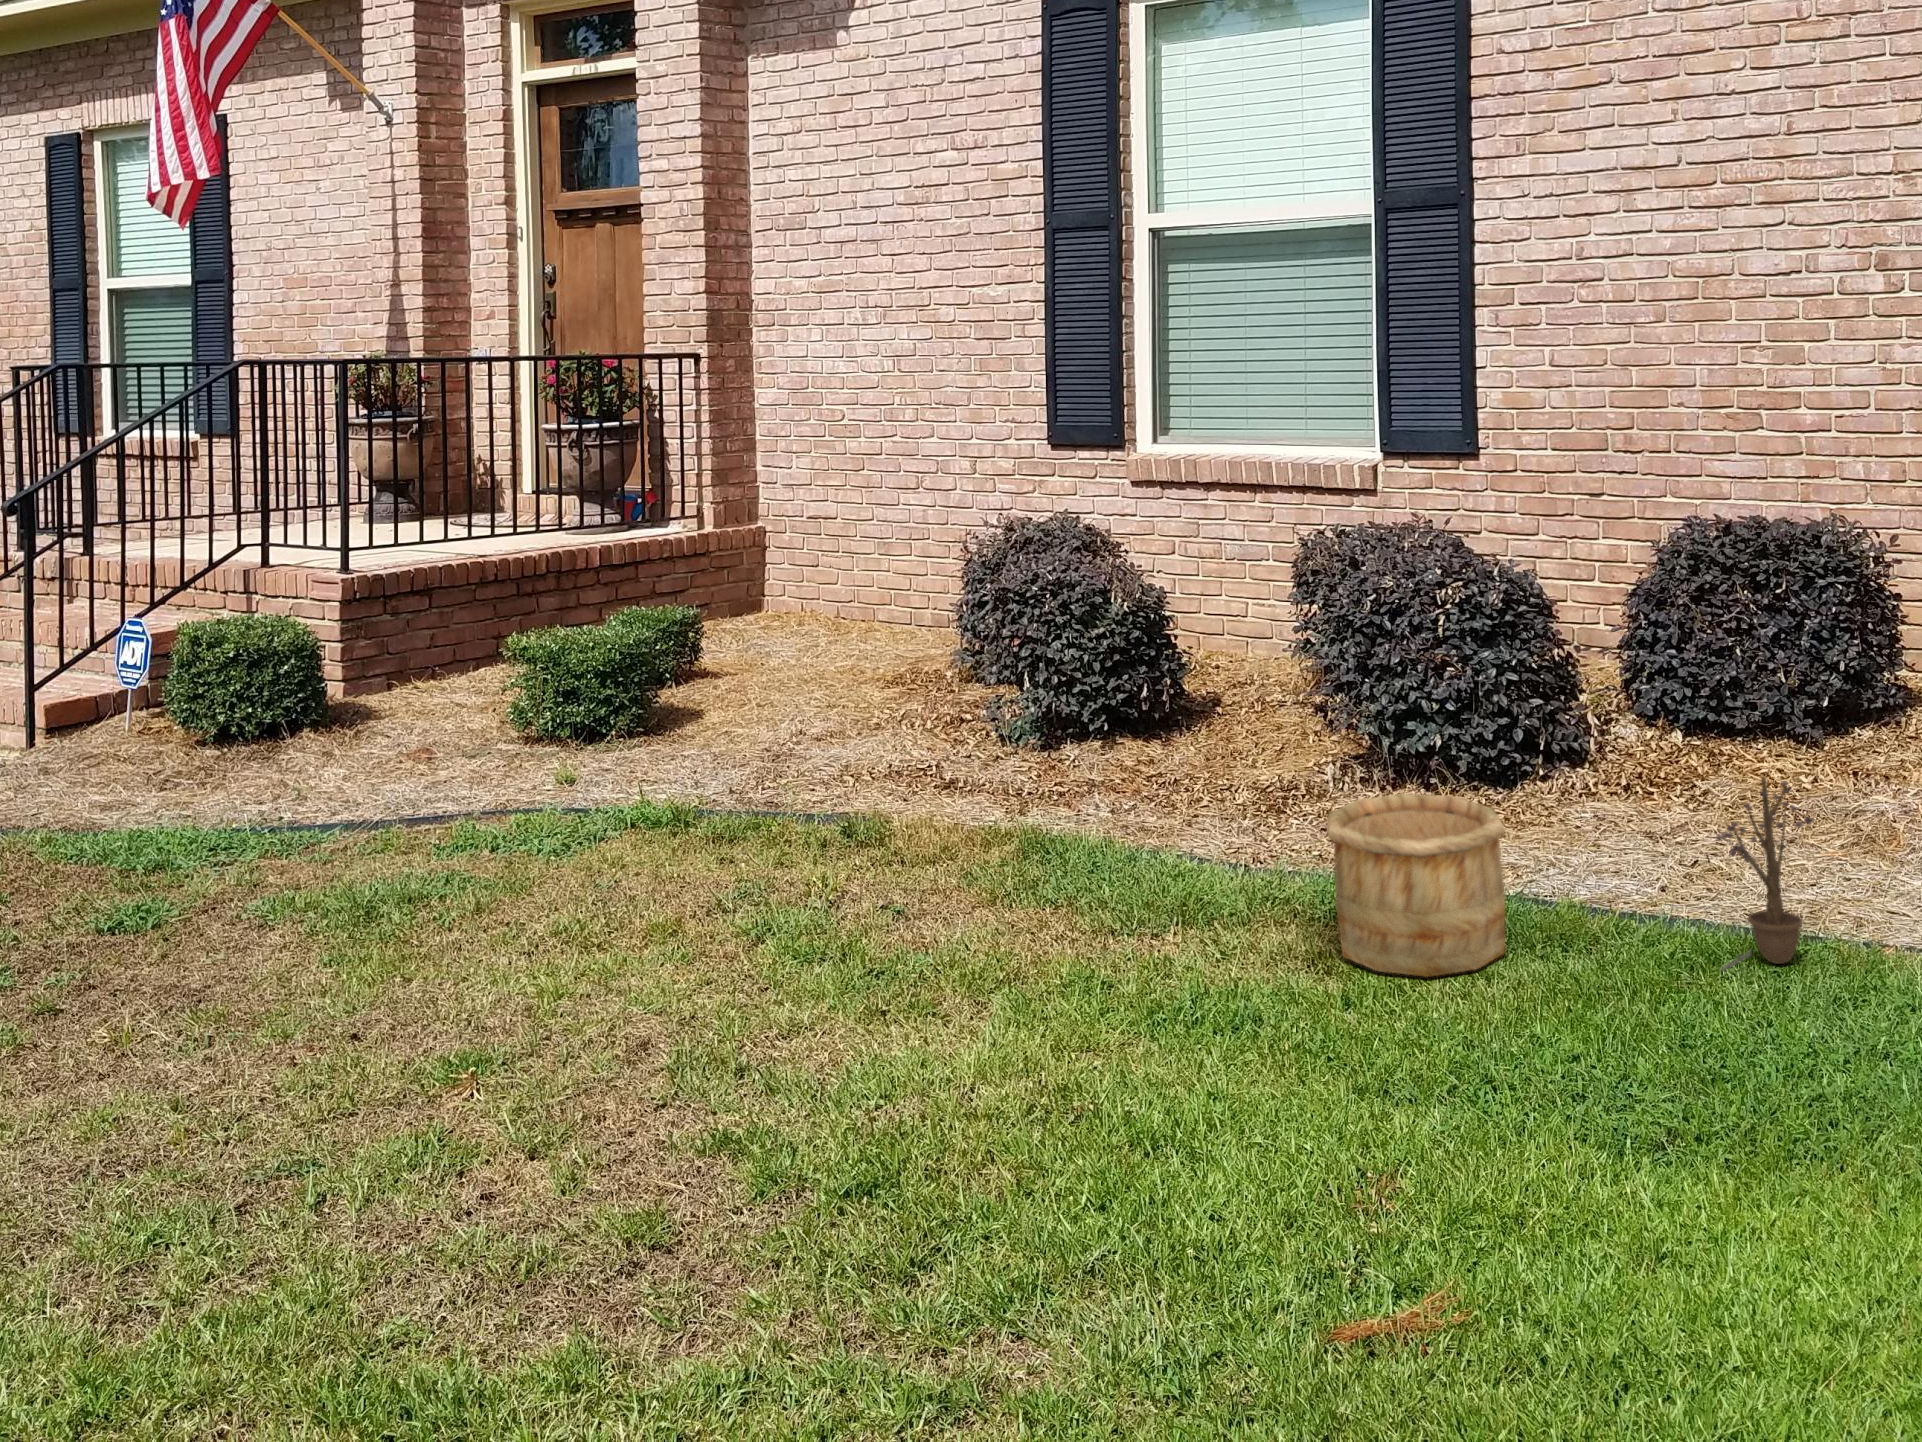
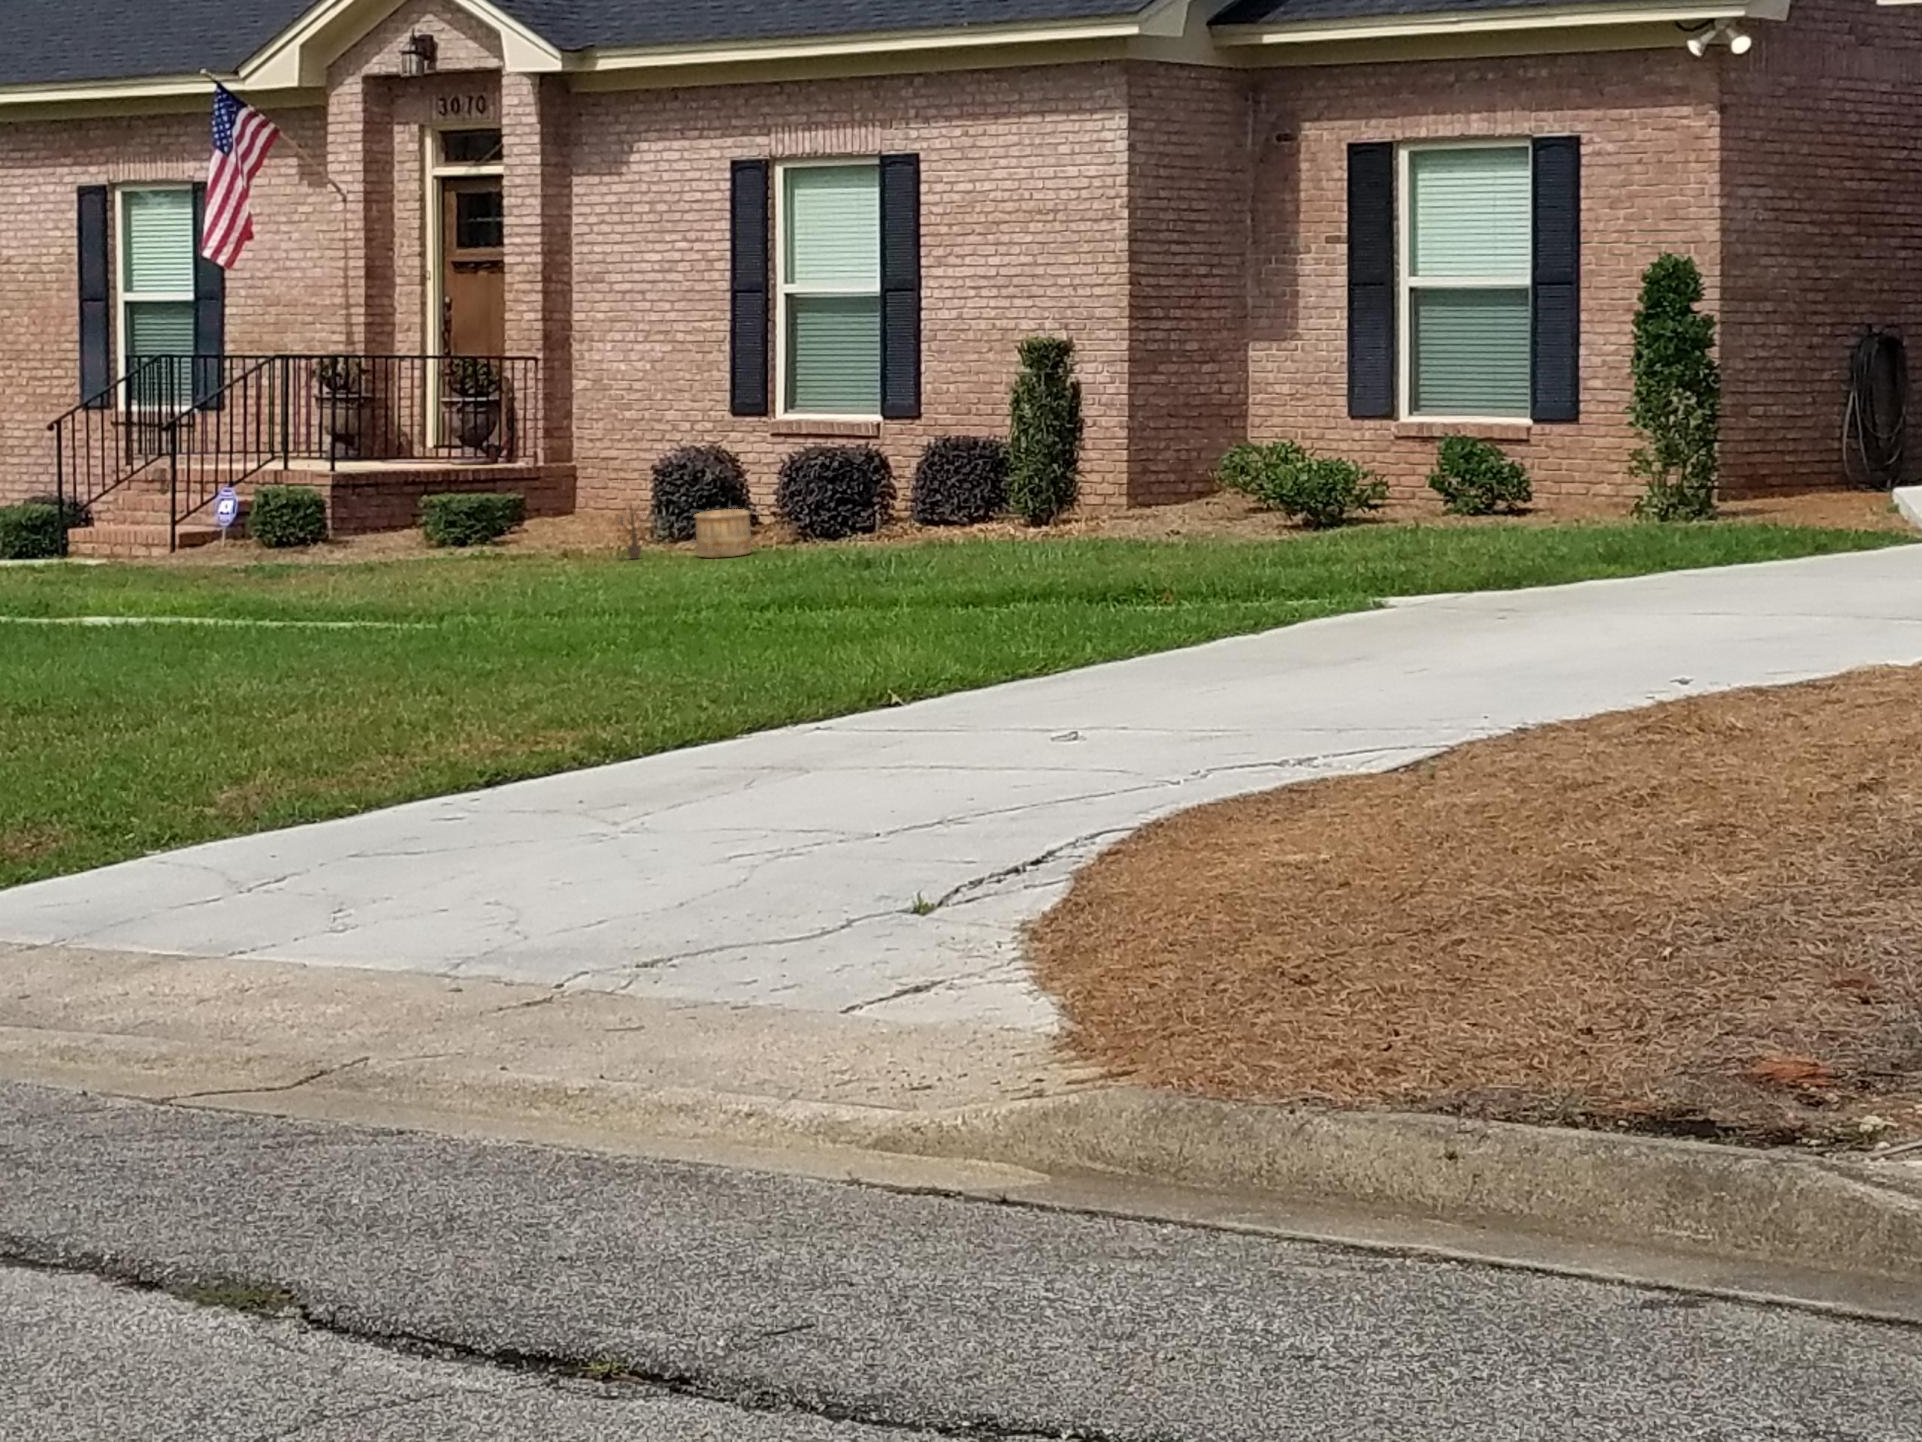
decorative plant: present [1716,777,1813,971] -> present [616,506,642,559]

